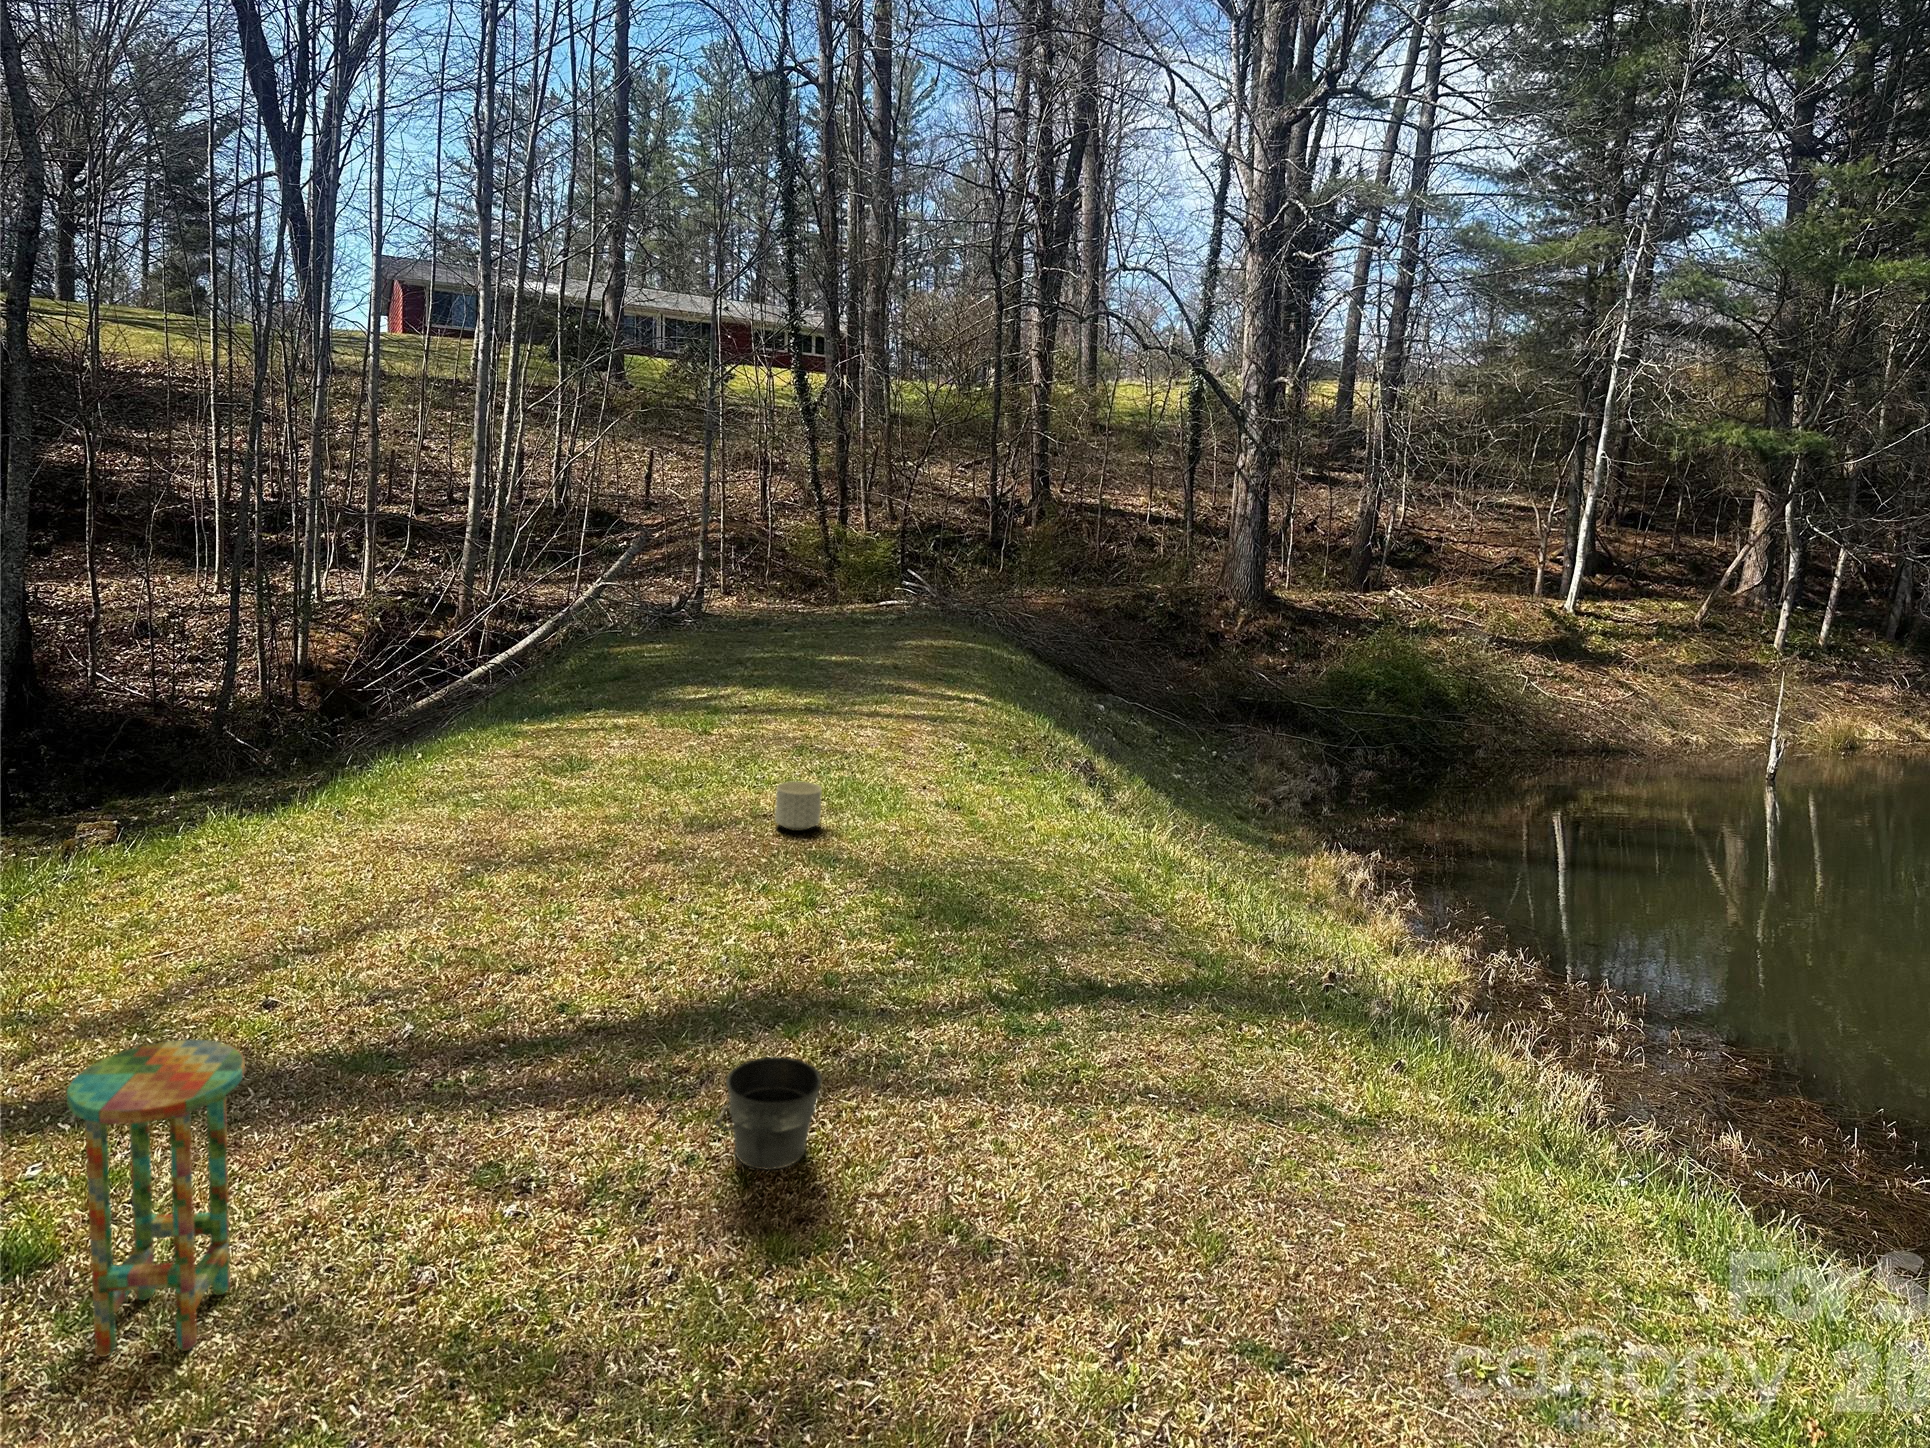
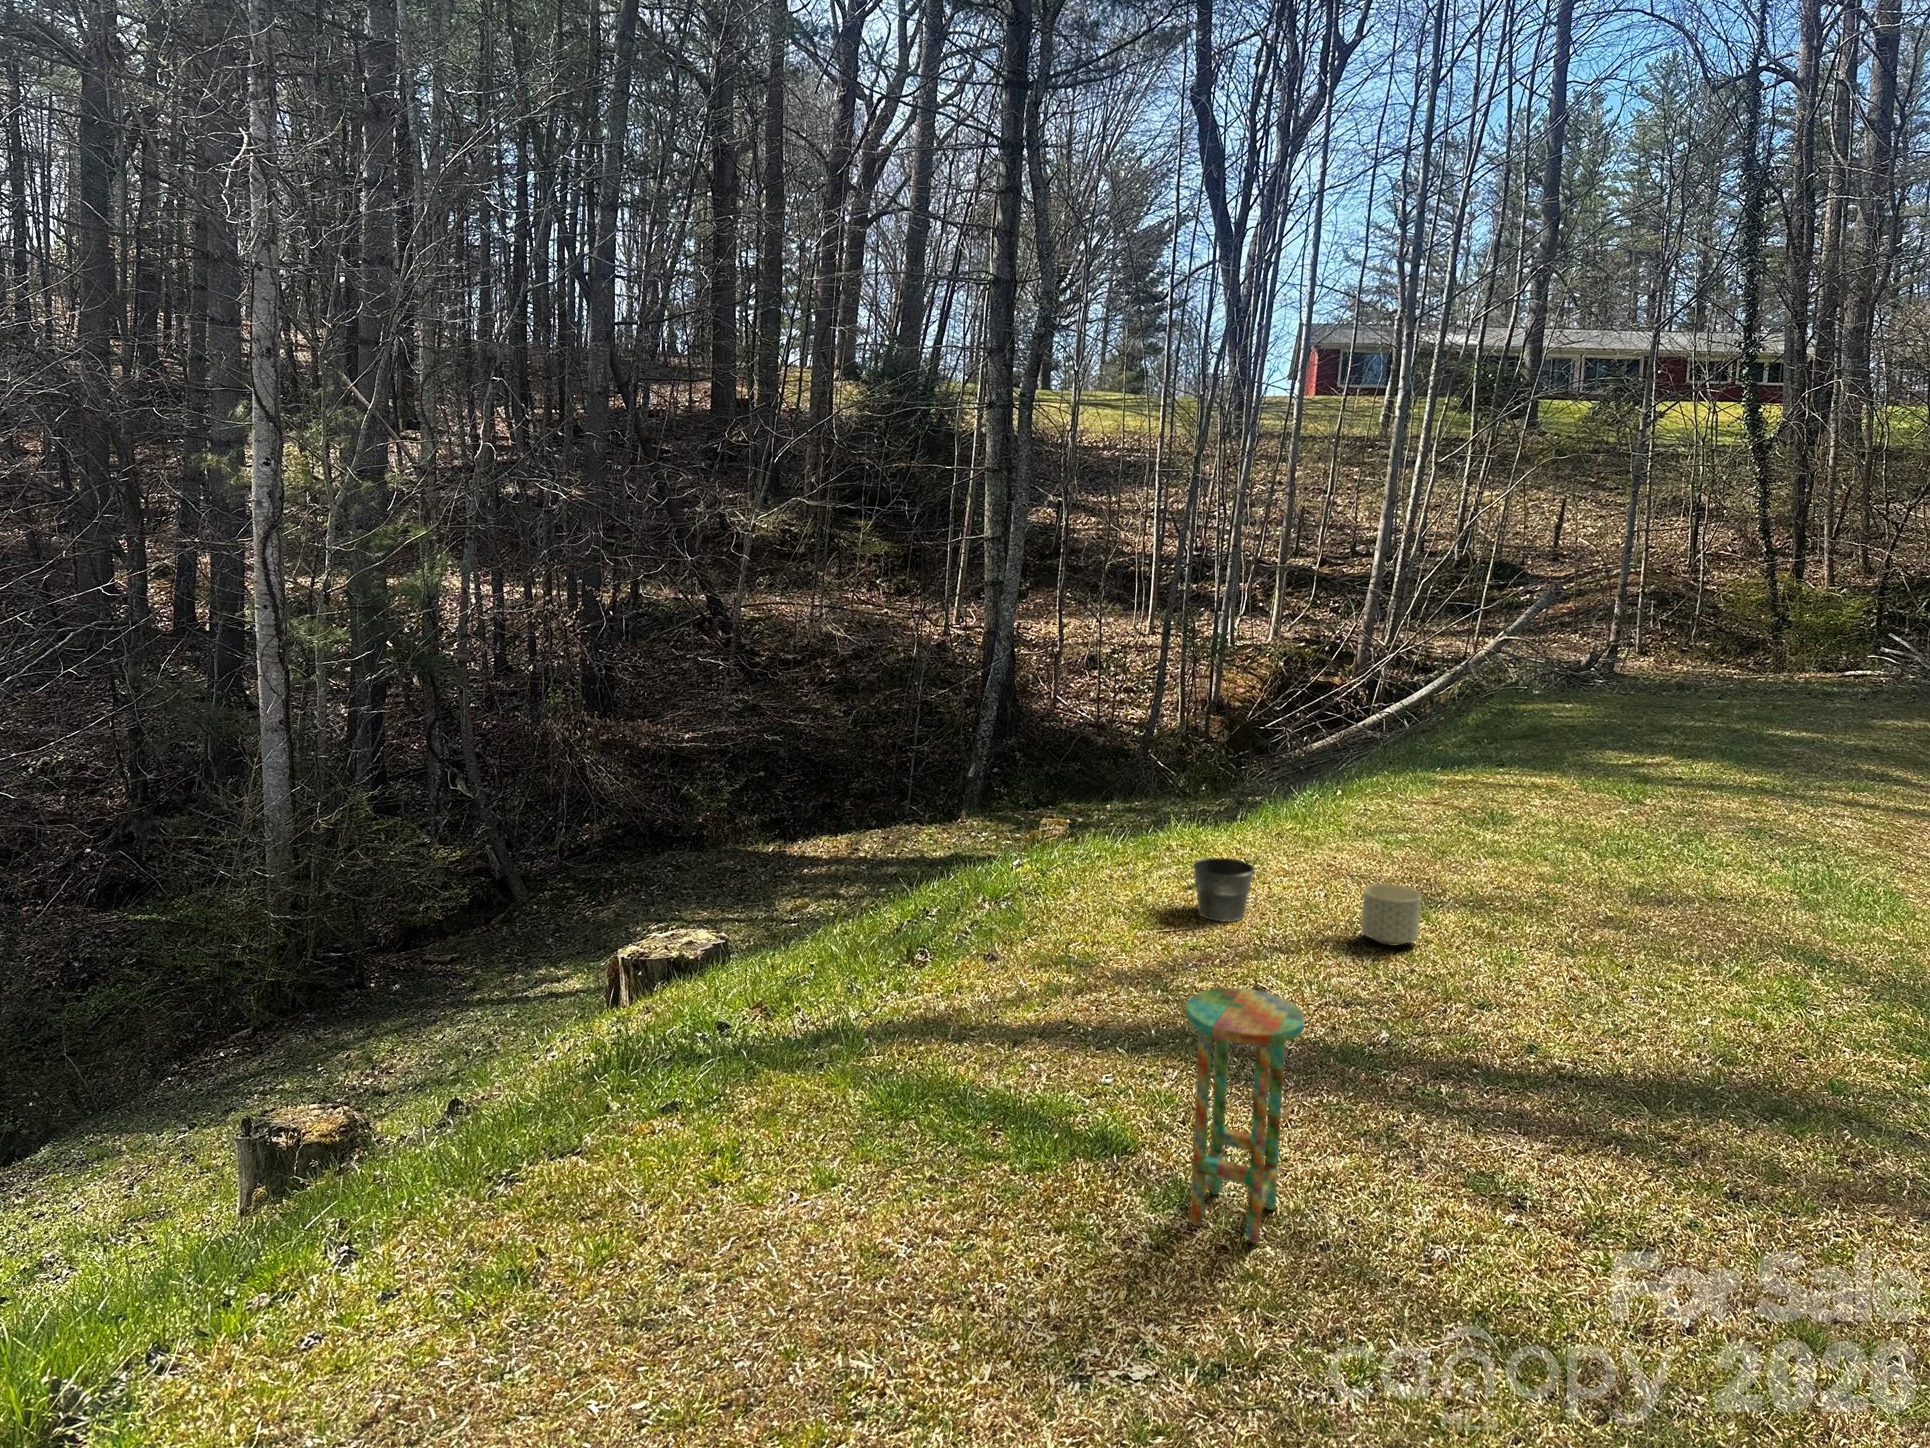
planter: present [775,781,822,831] -> present [1361,884,1421,946]
bucket: present [715,1057,822,1170] -> present [1187,857,1255,922]

